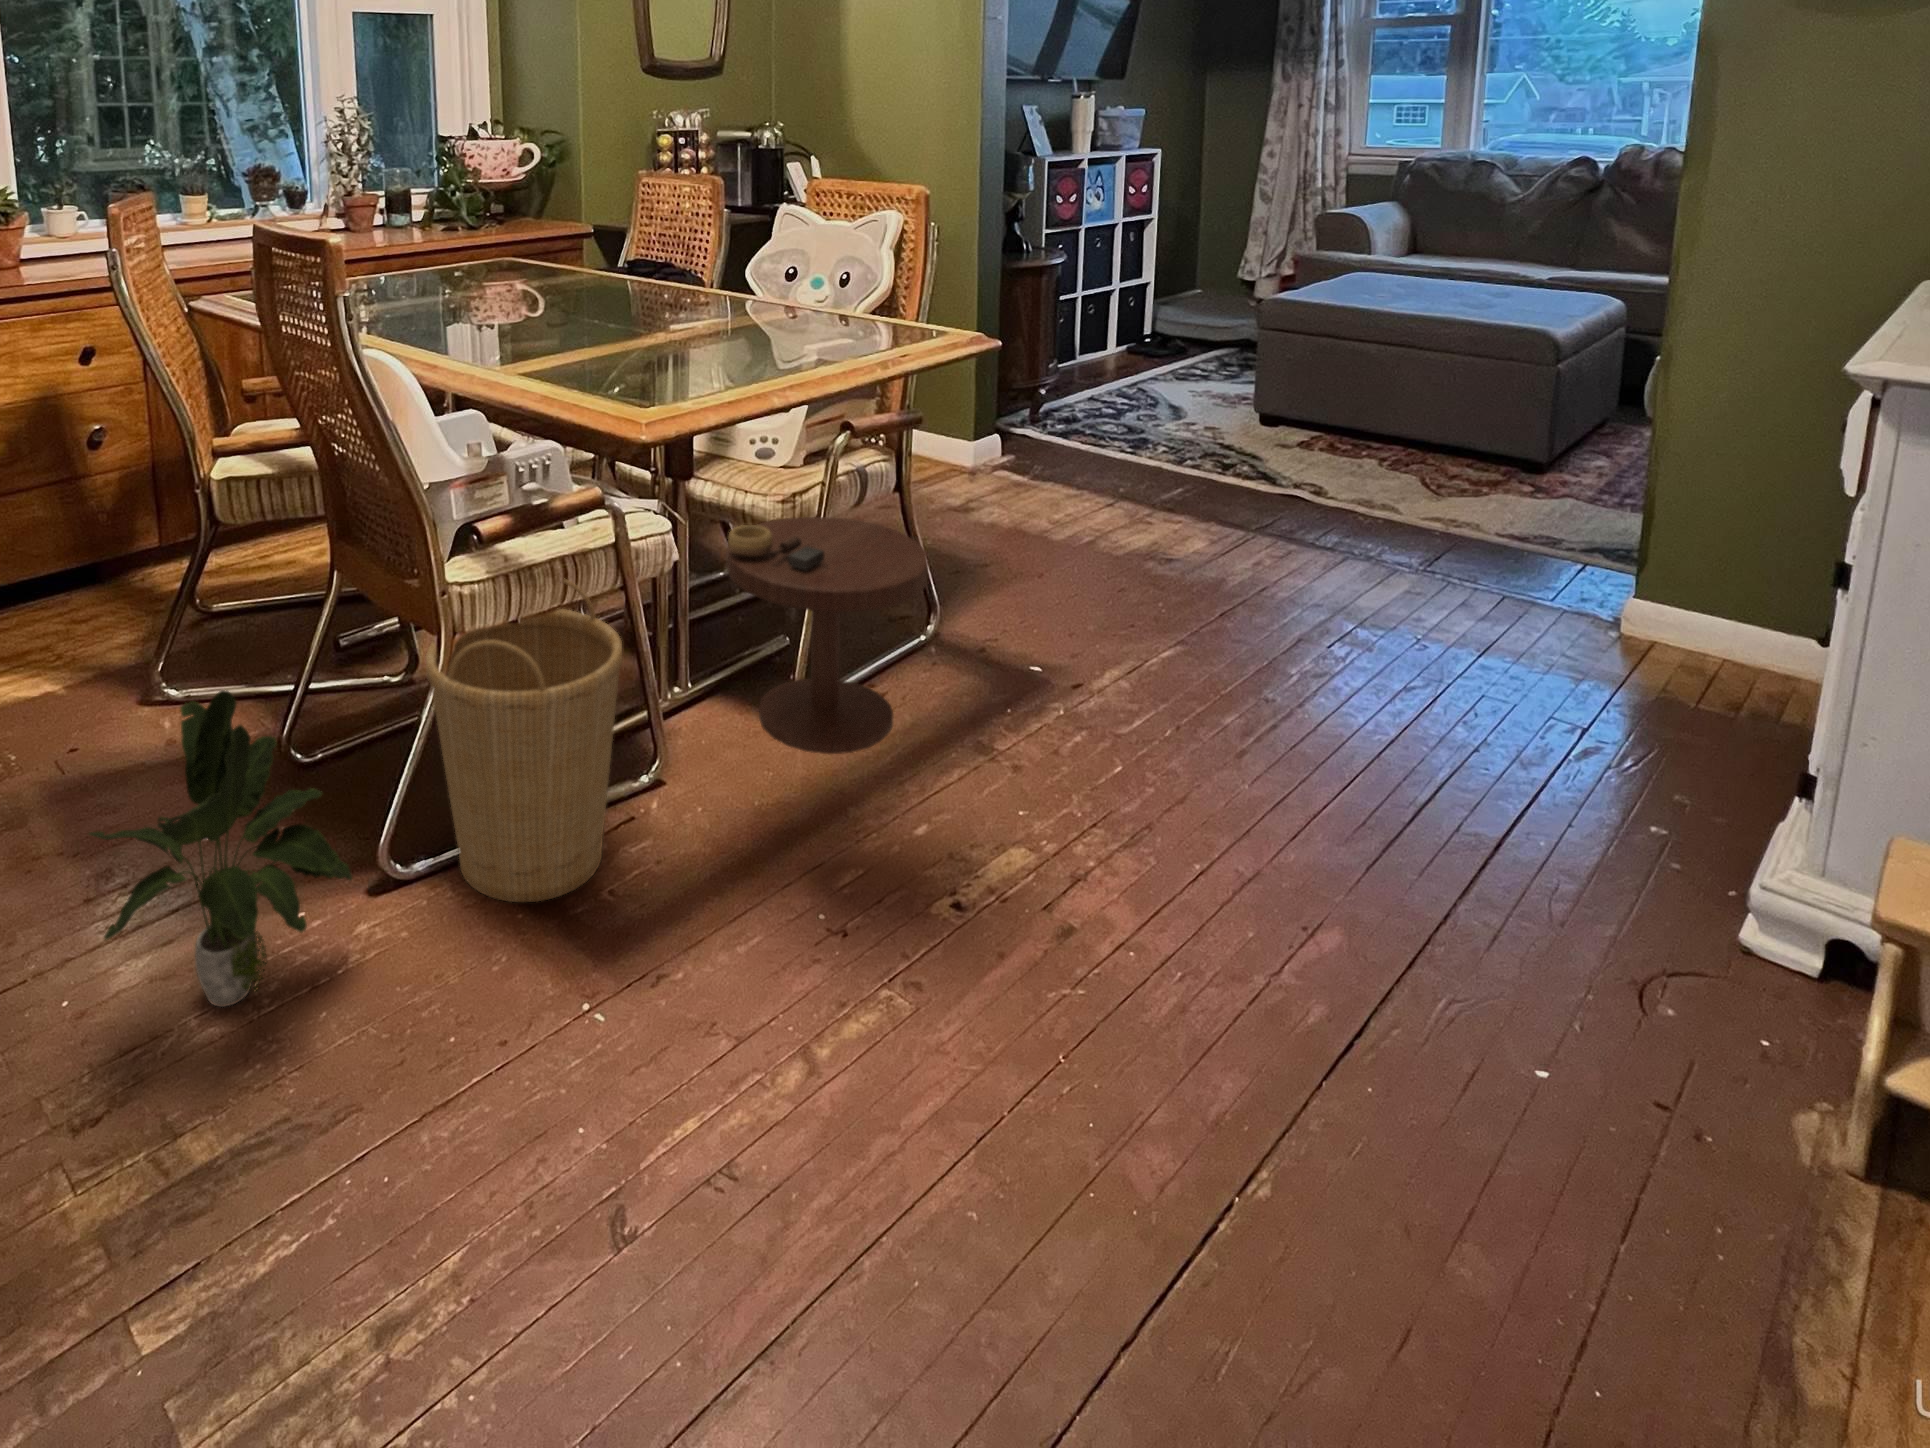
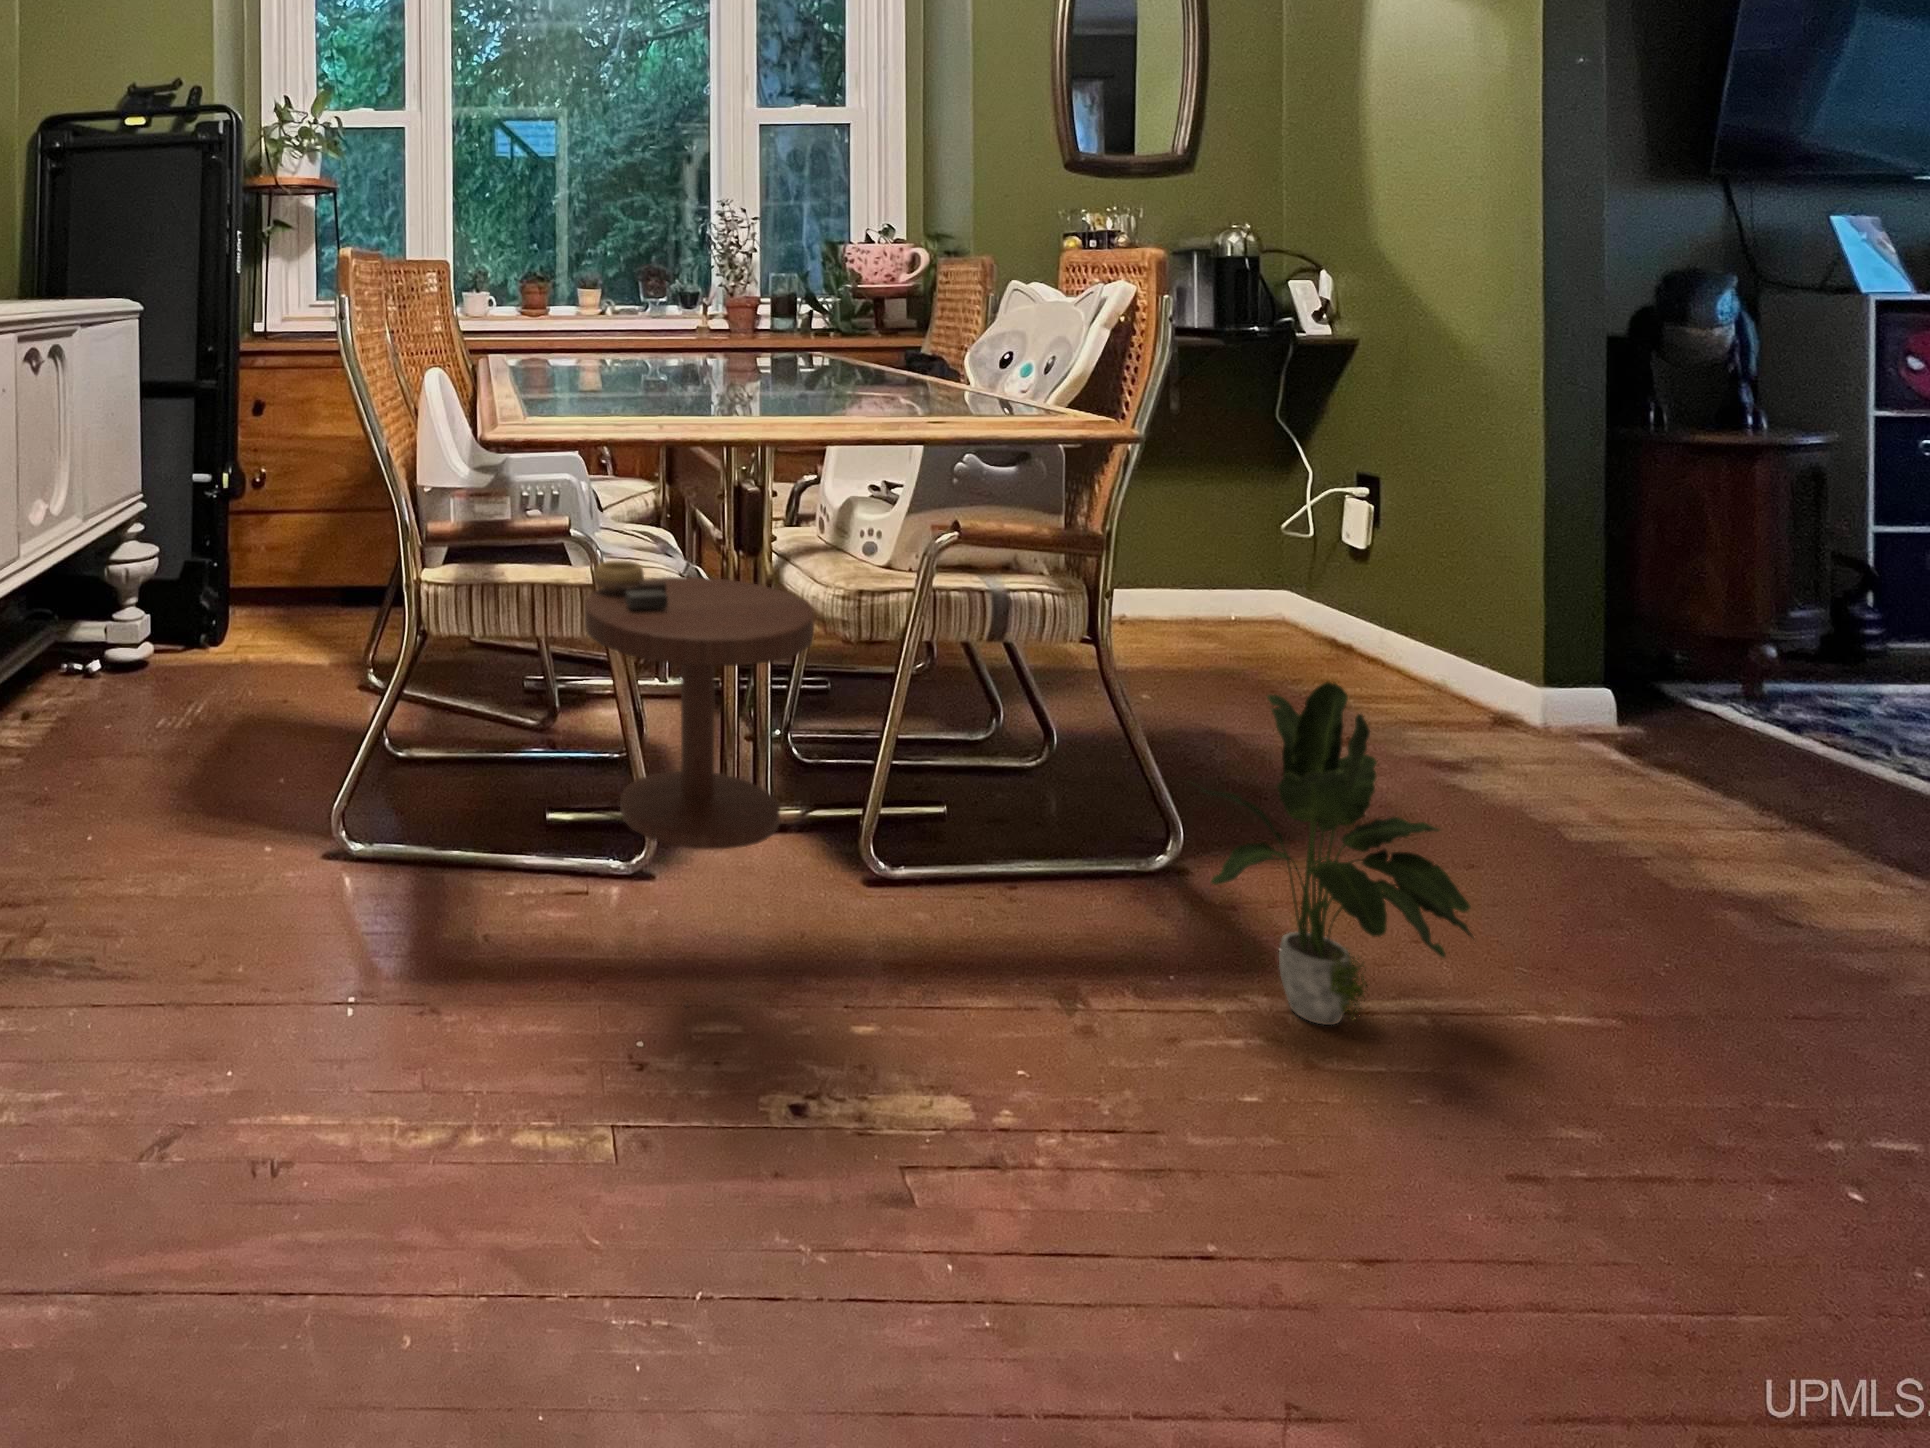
basket: present [425,580,622,902] -> none [370,601,564,920]
potted plant: present [89,690,352,1007] -> present [1187,682,1473,1025]

